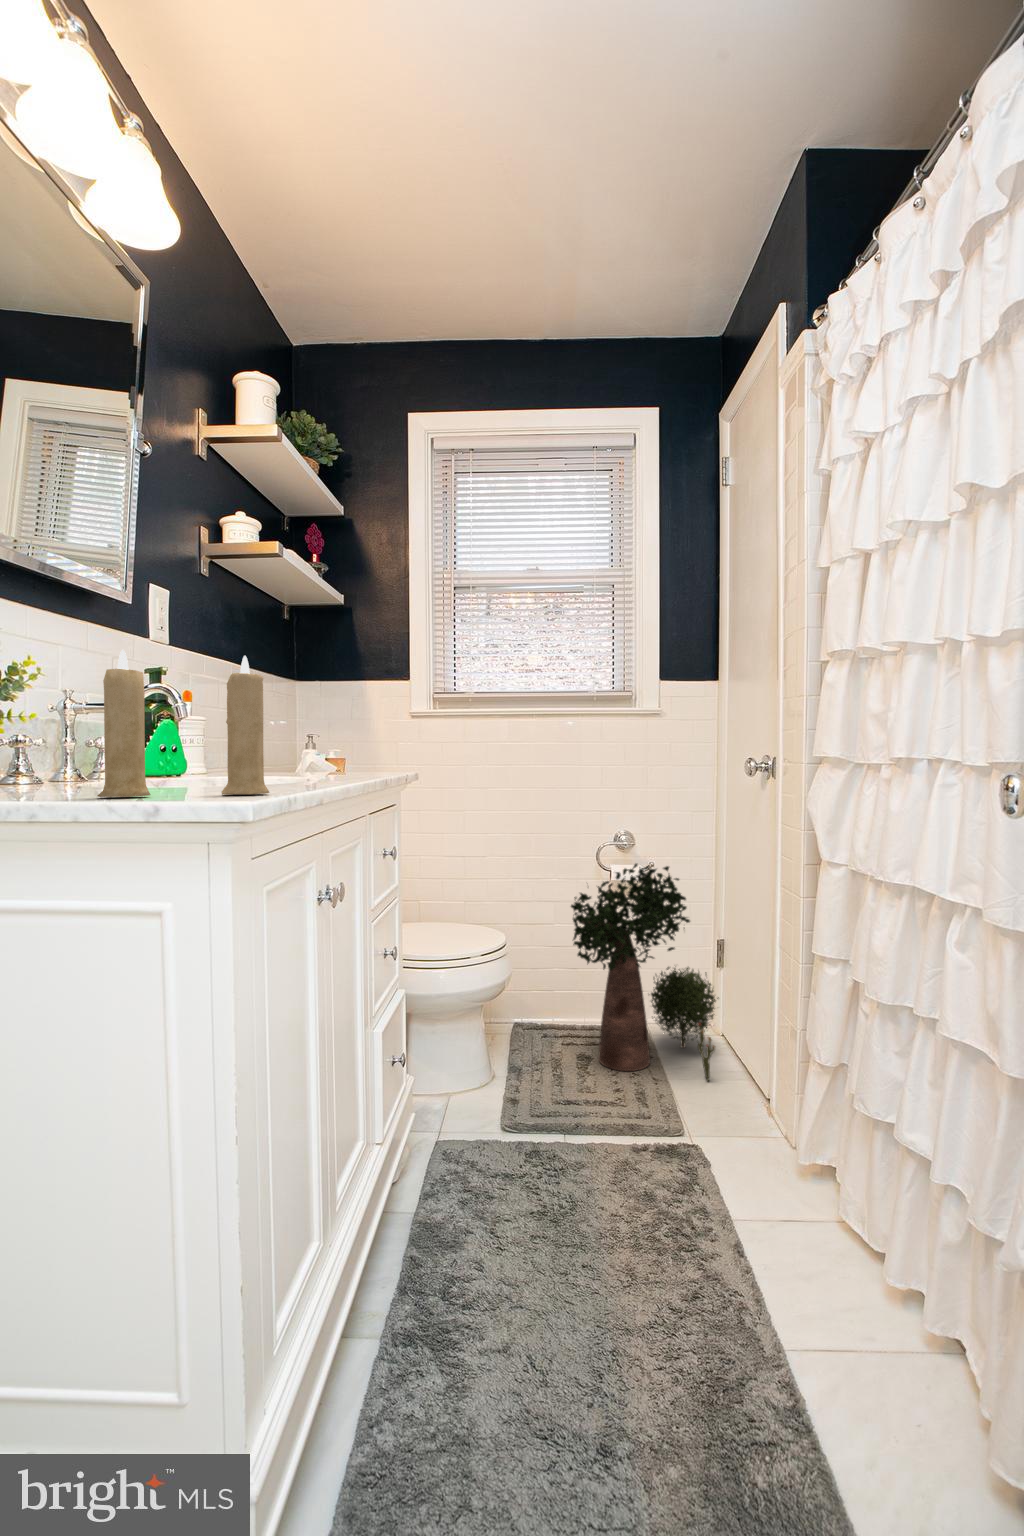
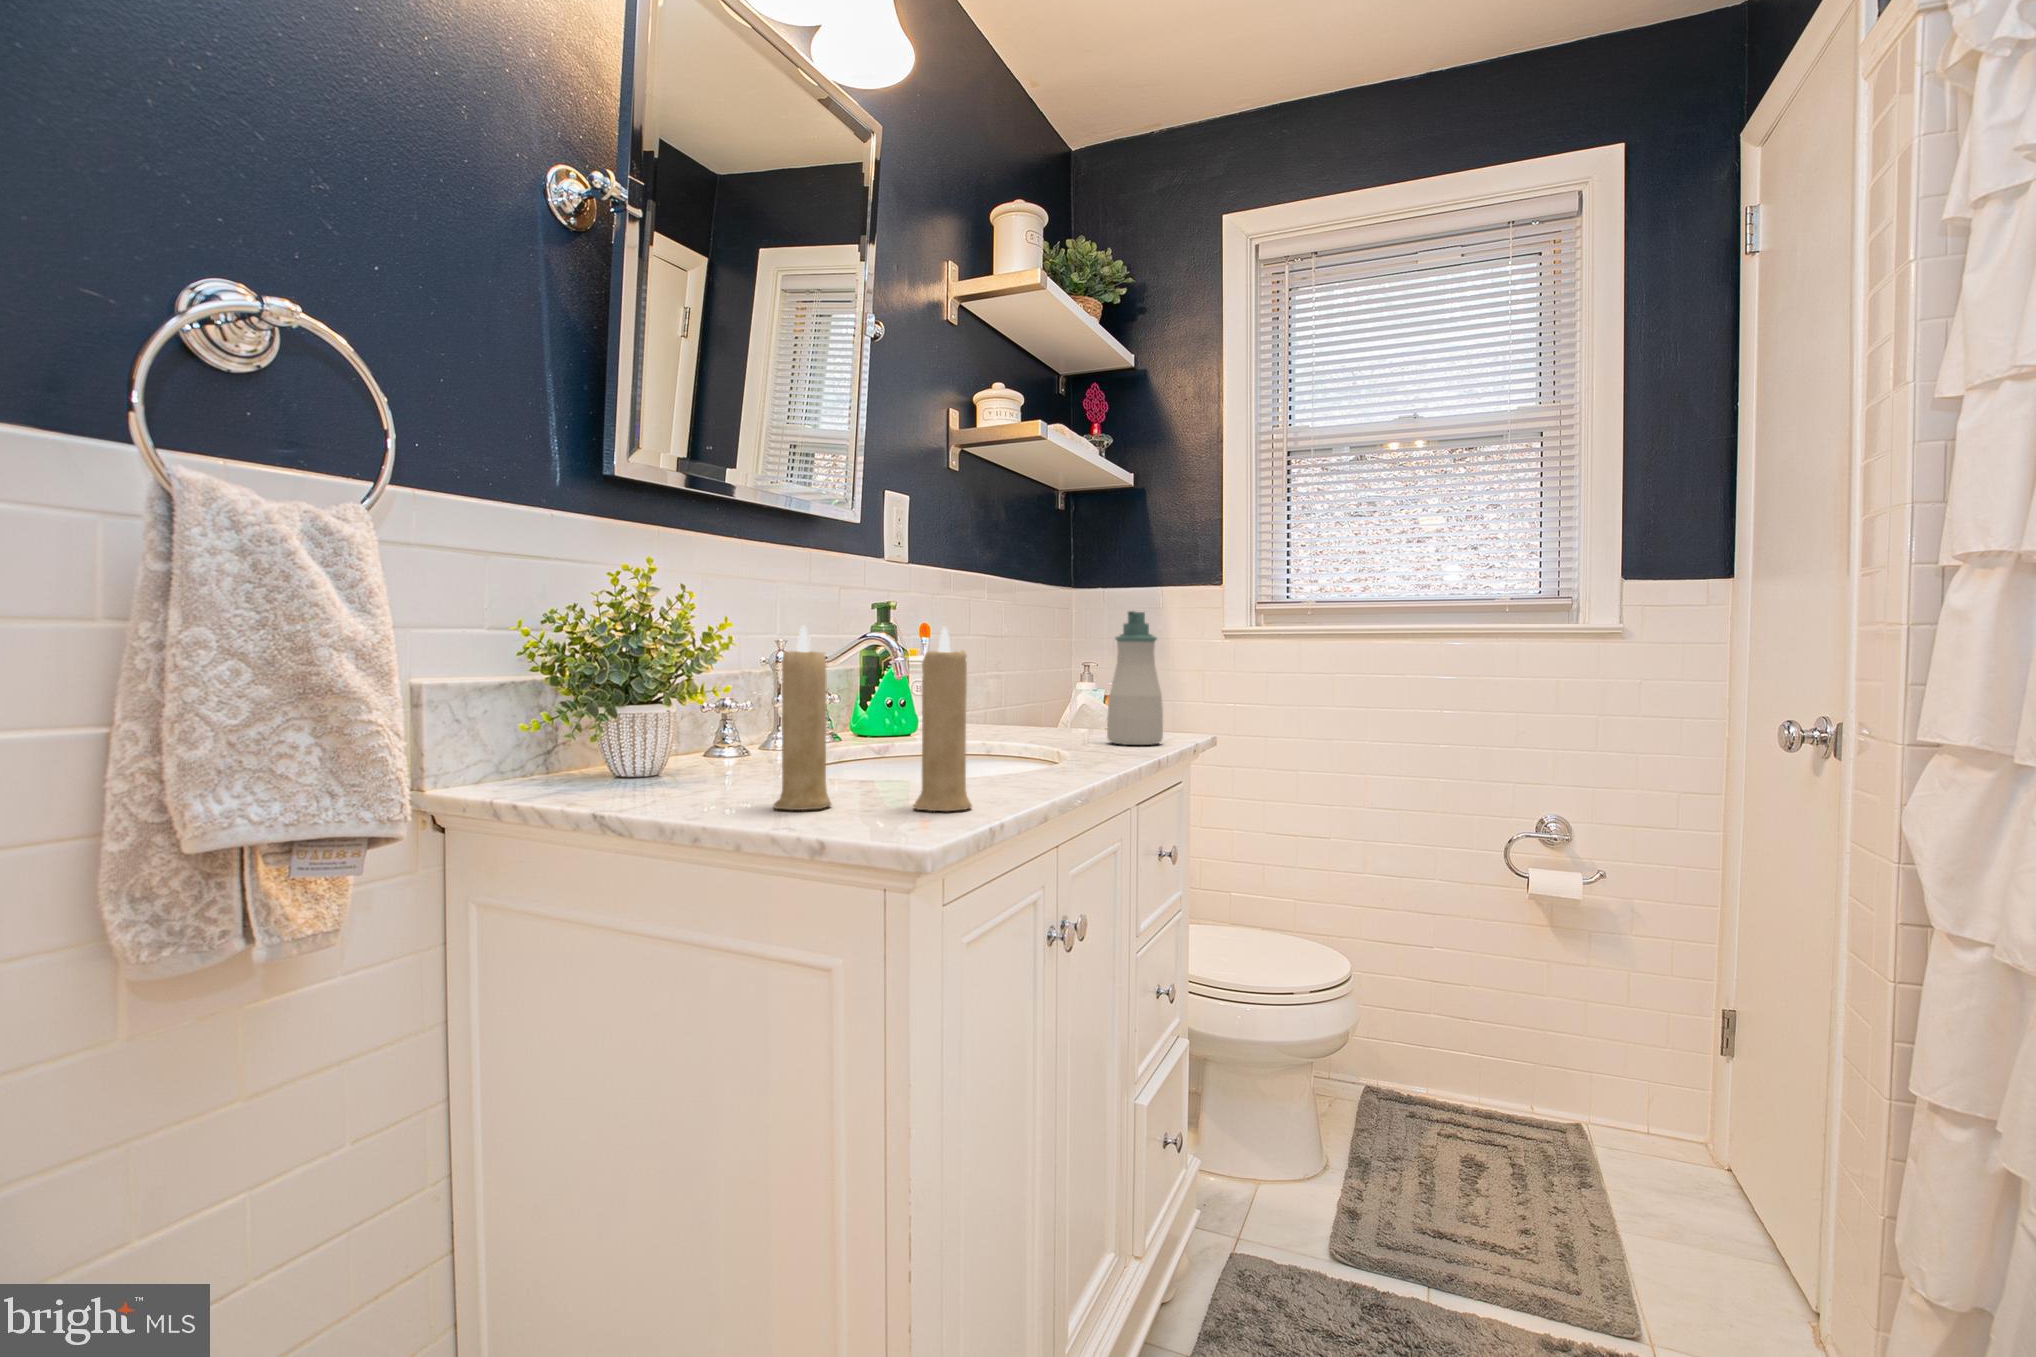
soap bottle: none [343,681,384,779] -> present [1107,611,1163,745]
potted plant: present [571,864,719,1081] -> none [1454,875,1725,1252]

